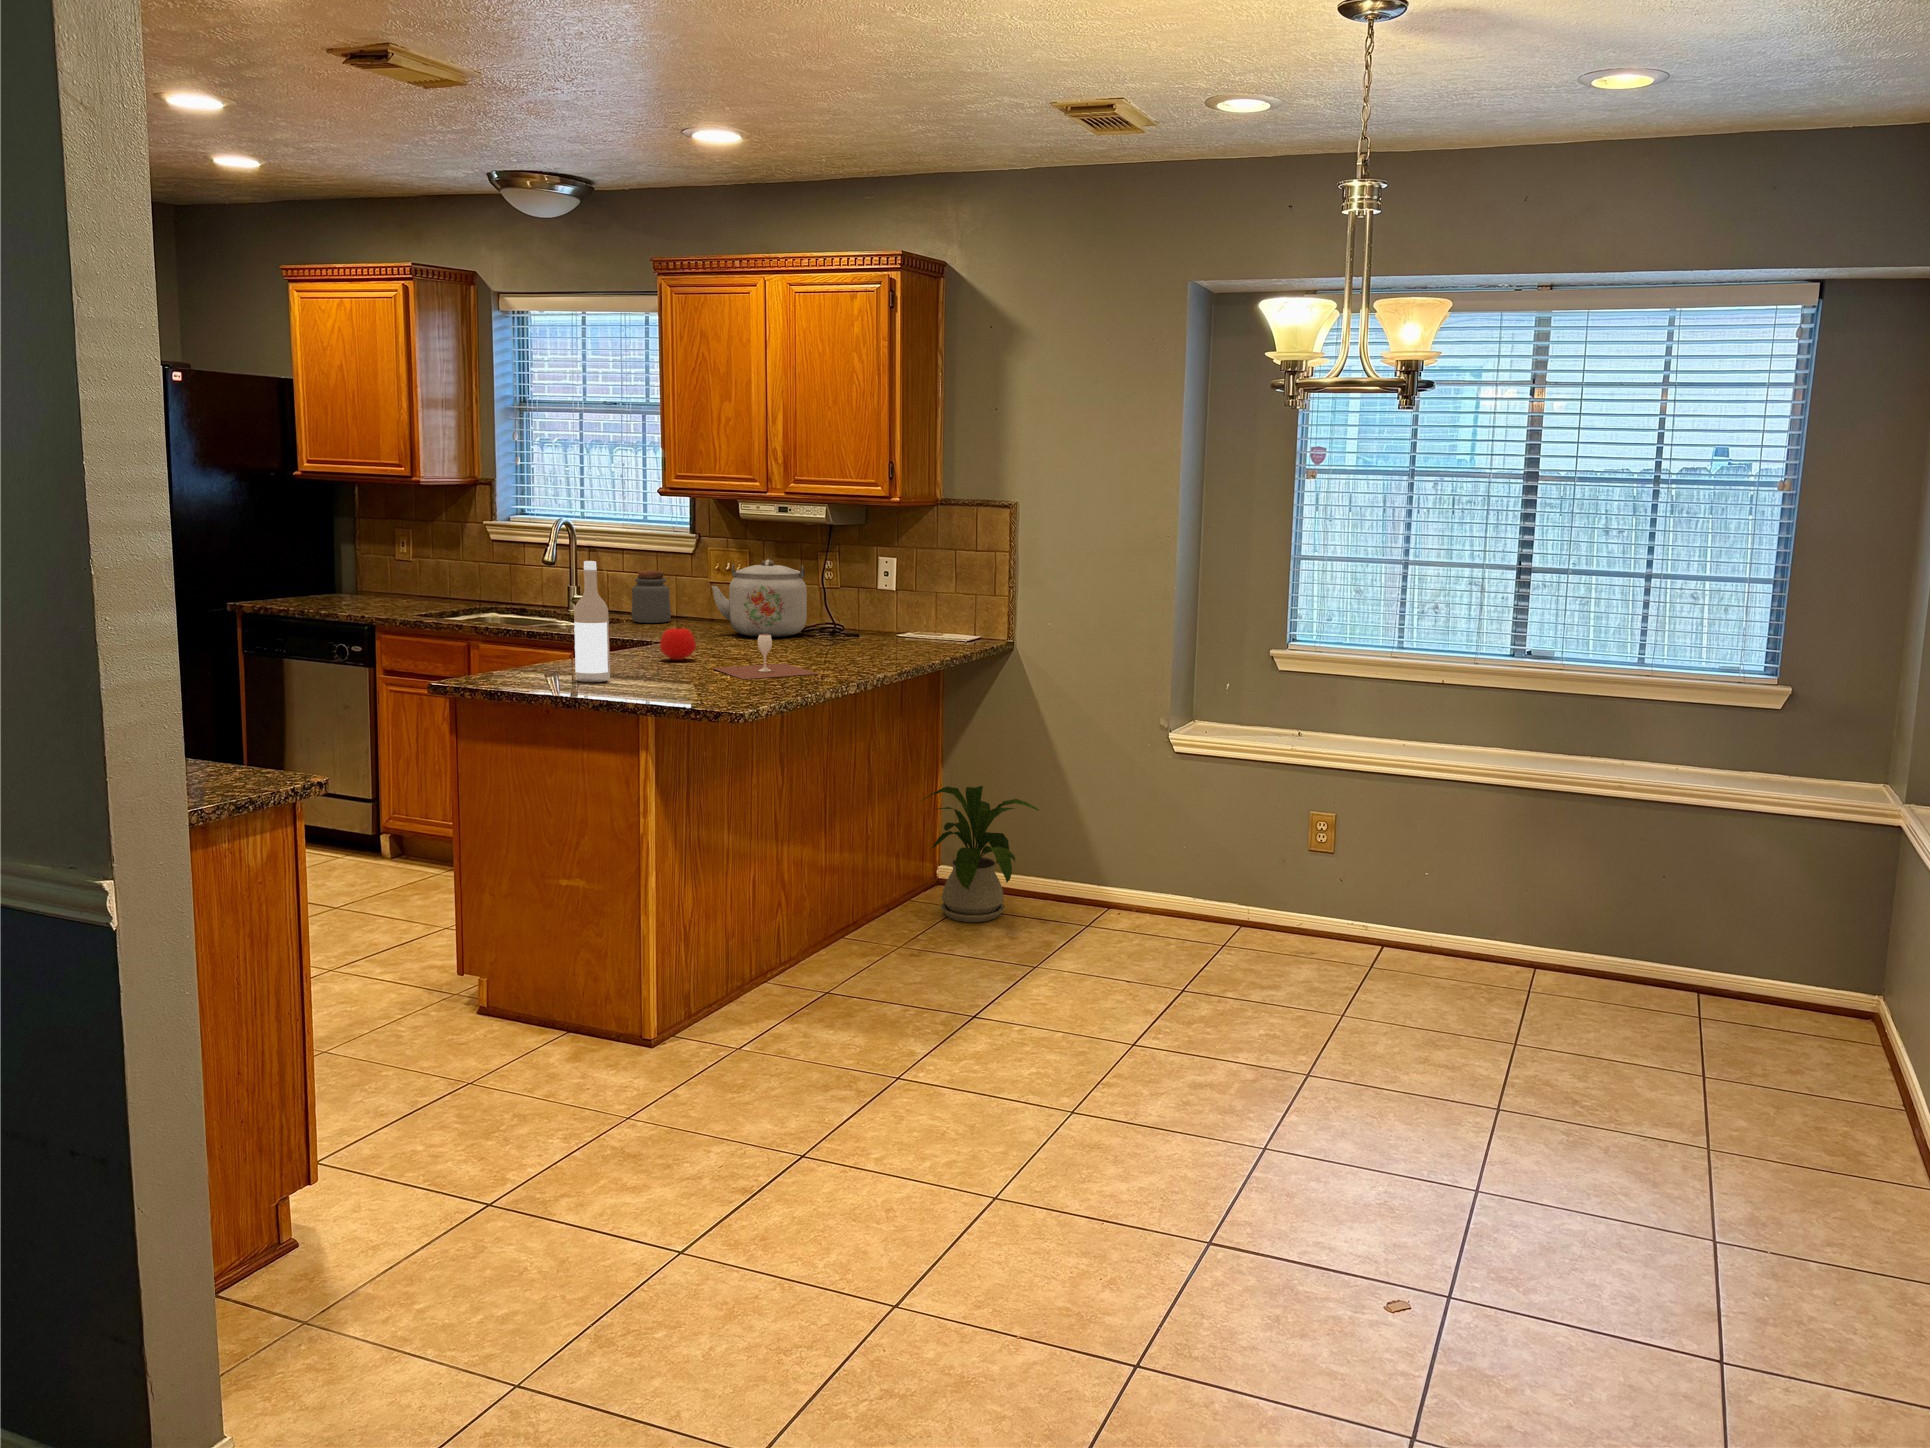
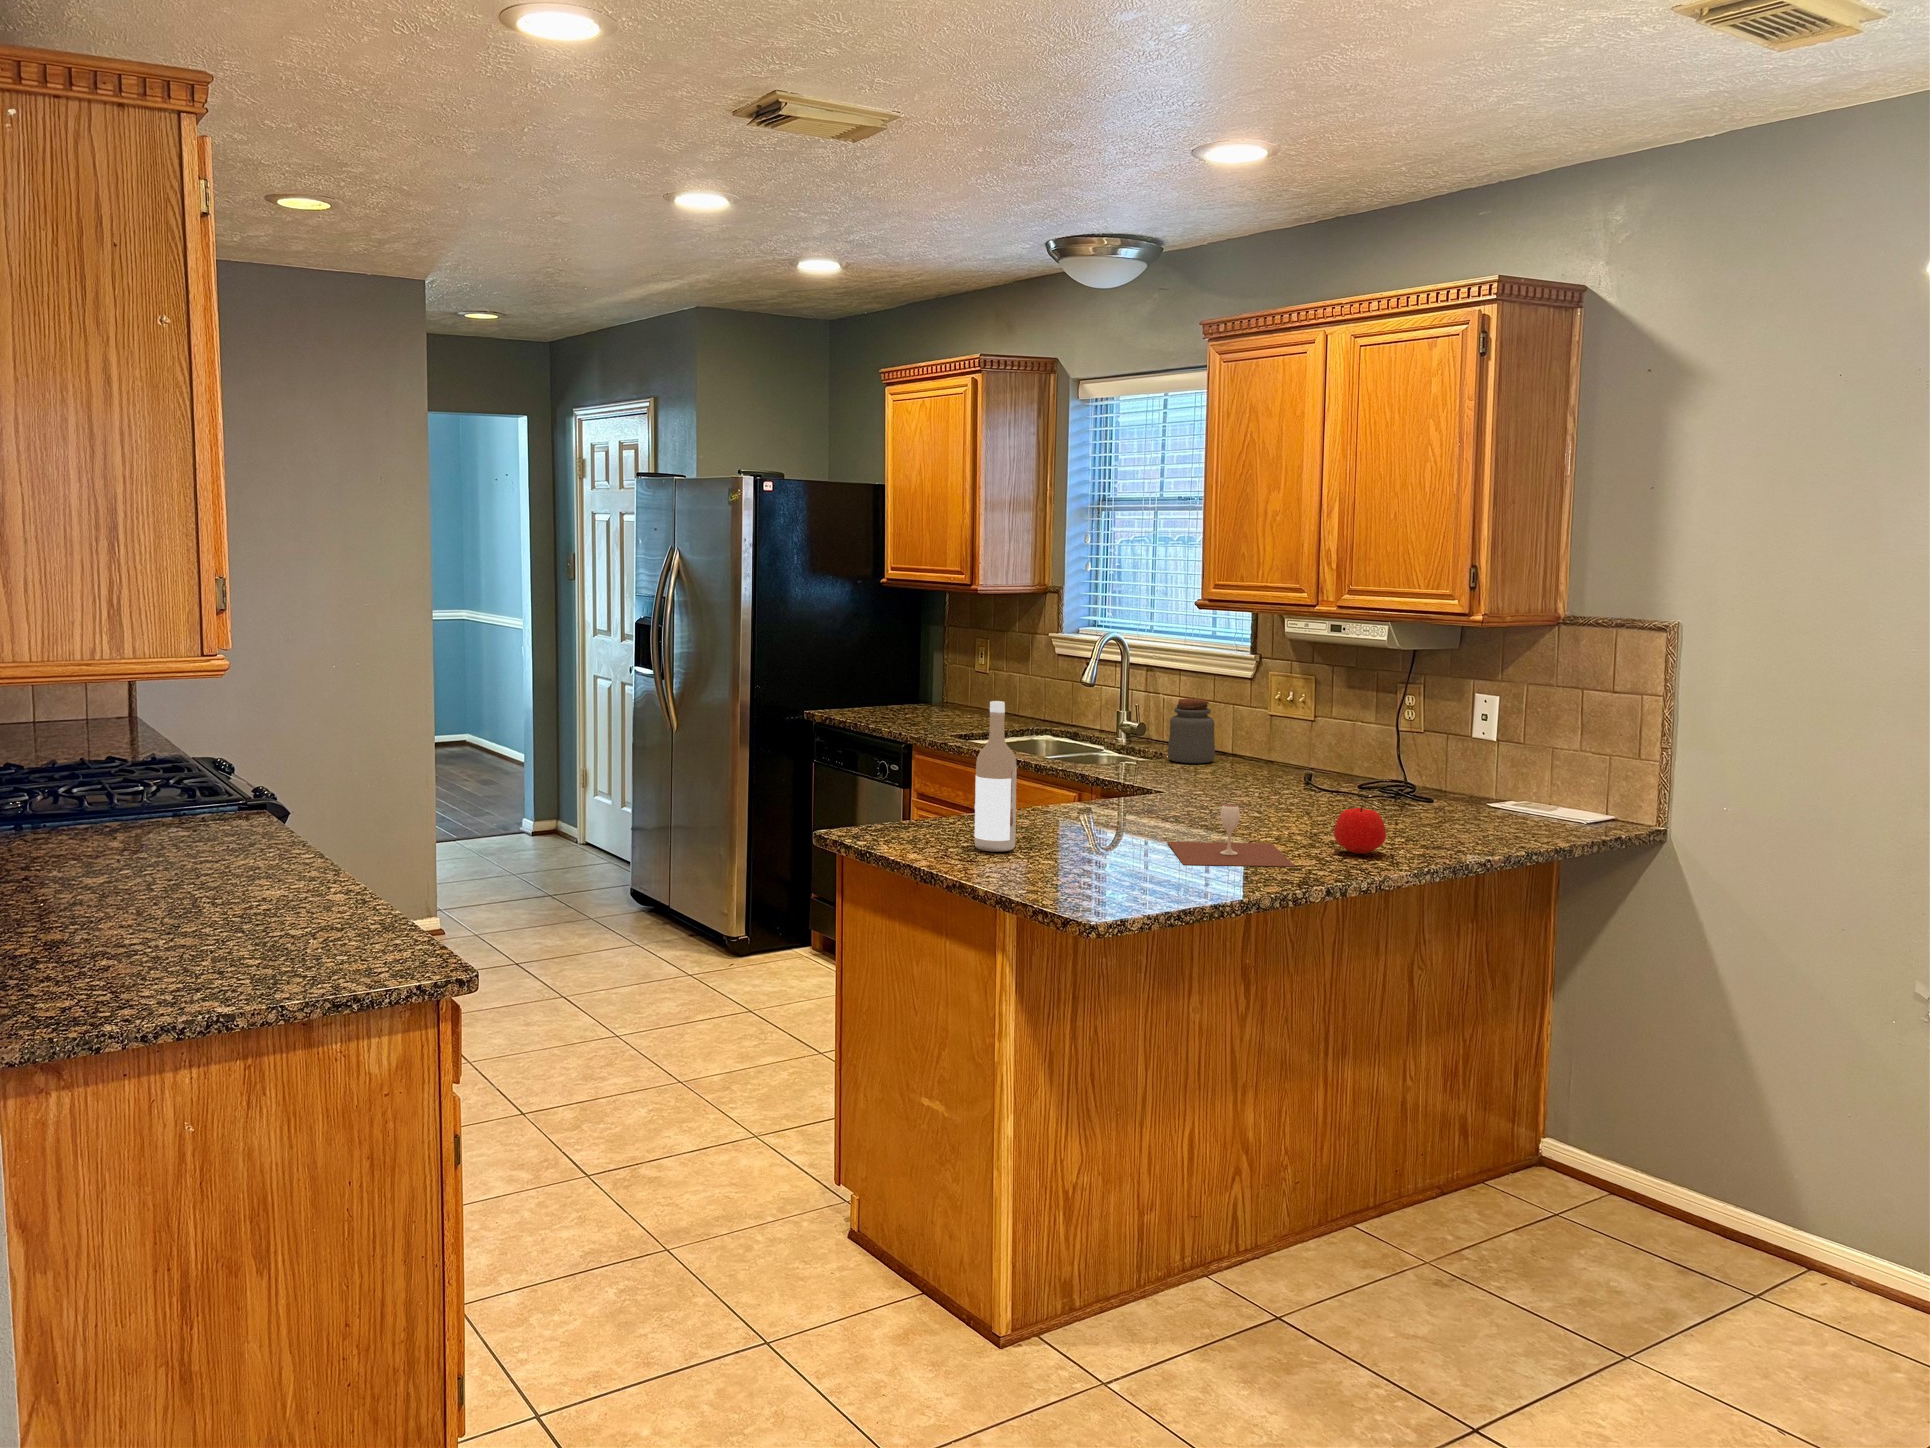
kettle: present [711,560,807,637] -> none [1239,695,1370,797]
apple: present [660,628,696,660] -> present [1334,805,1386,854]
house plant: present [921,786,1039,922] -> none [1495,1037,1678,1253]

